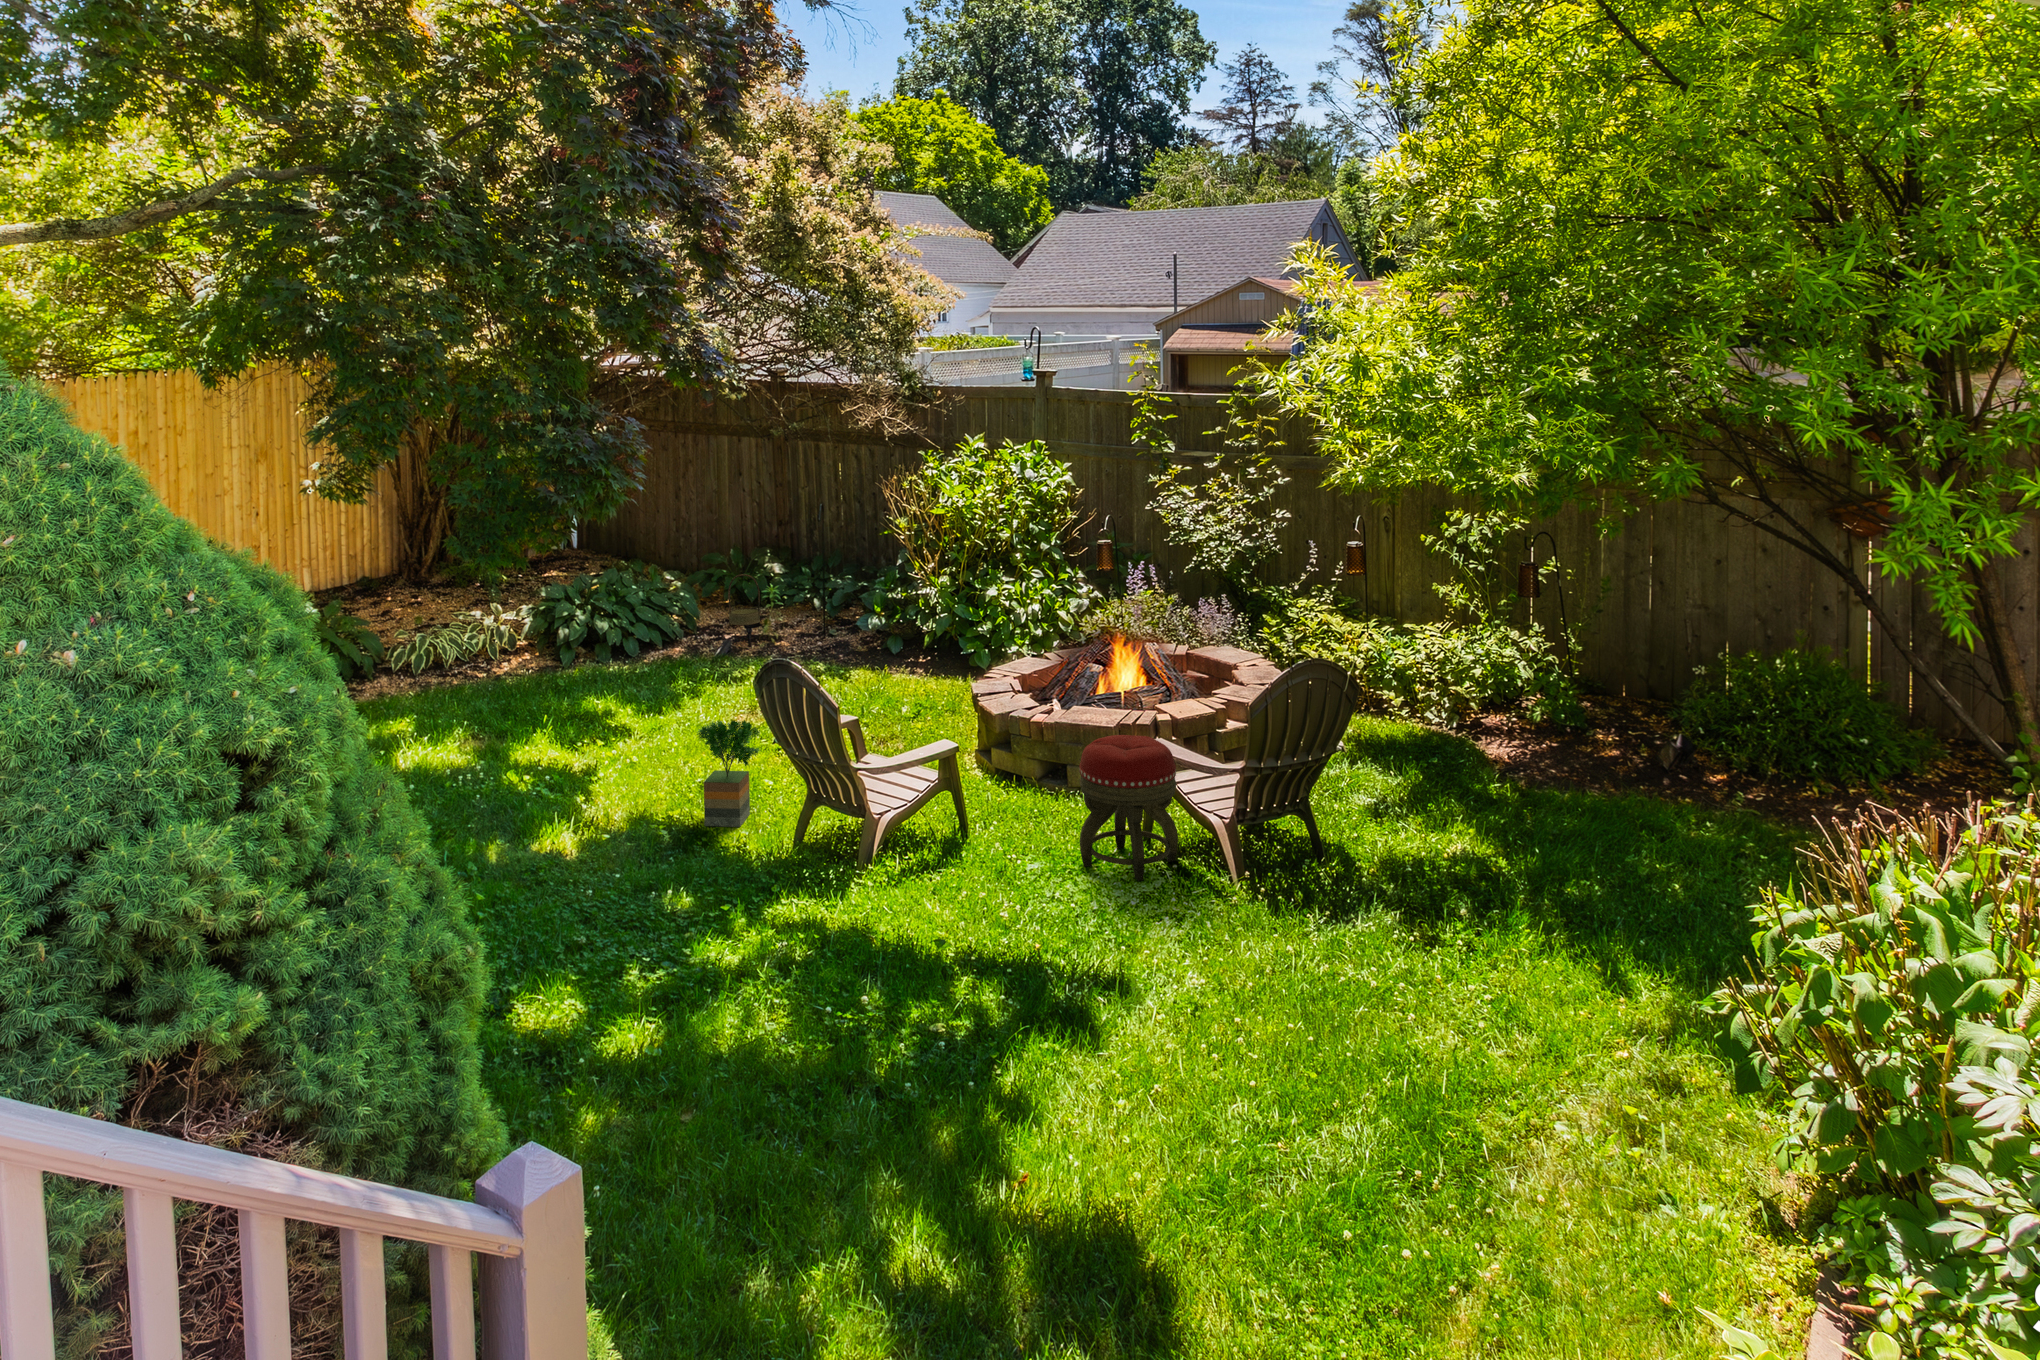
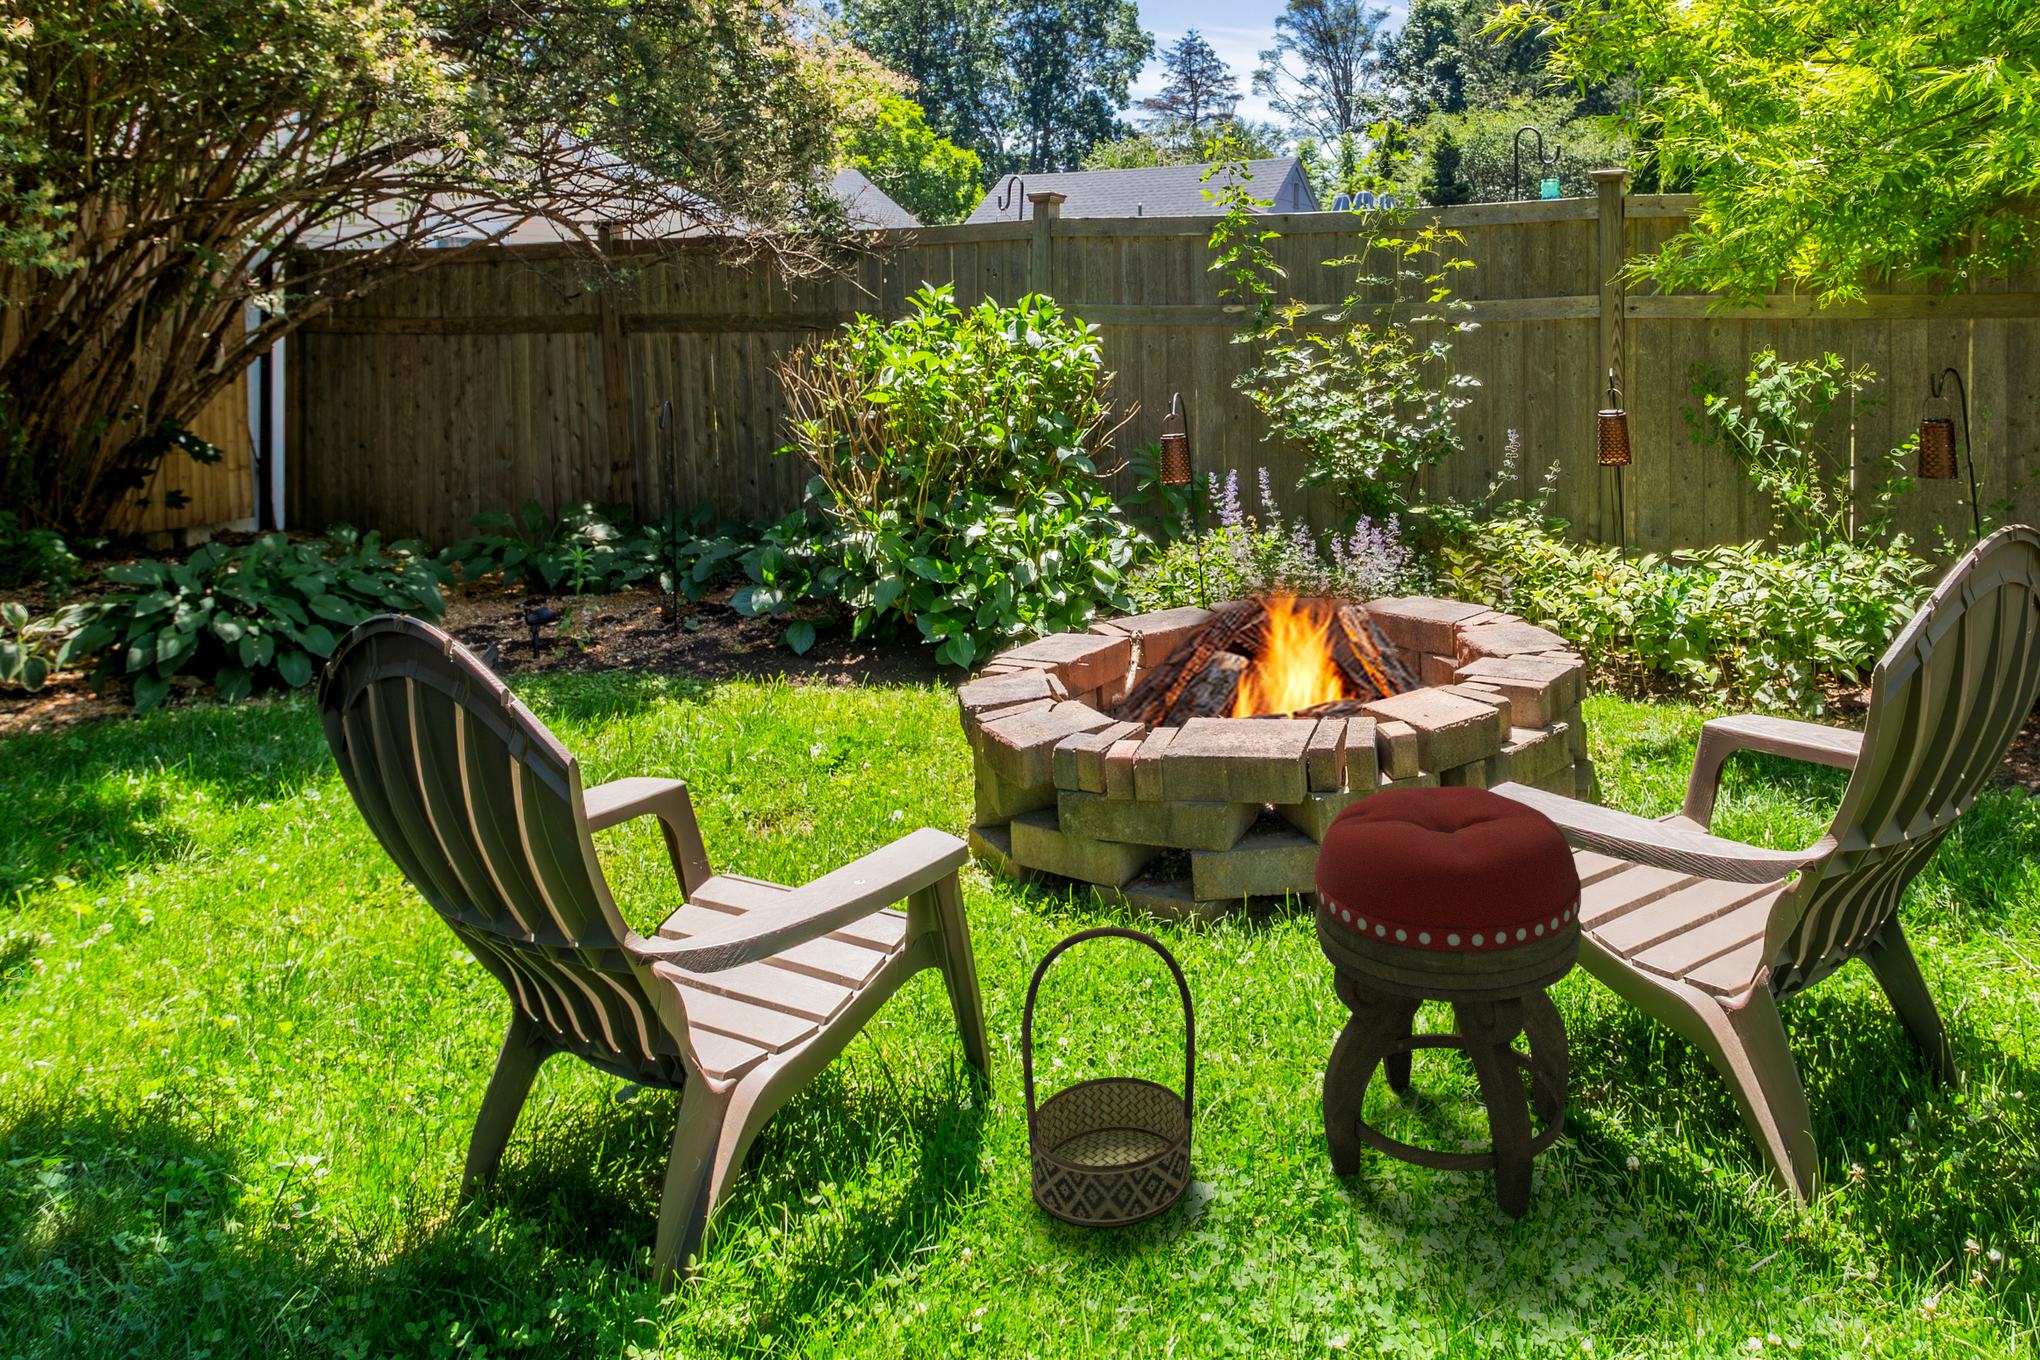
basket: present [728,574,760,625] -> present [1022,927,1195,1227]
potted tree: present [697,719,760,827] -> none [188,819,405,1147]

